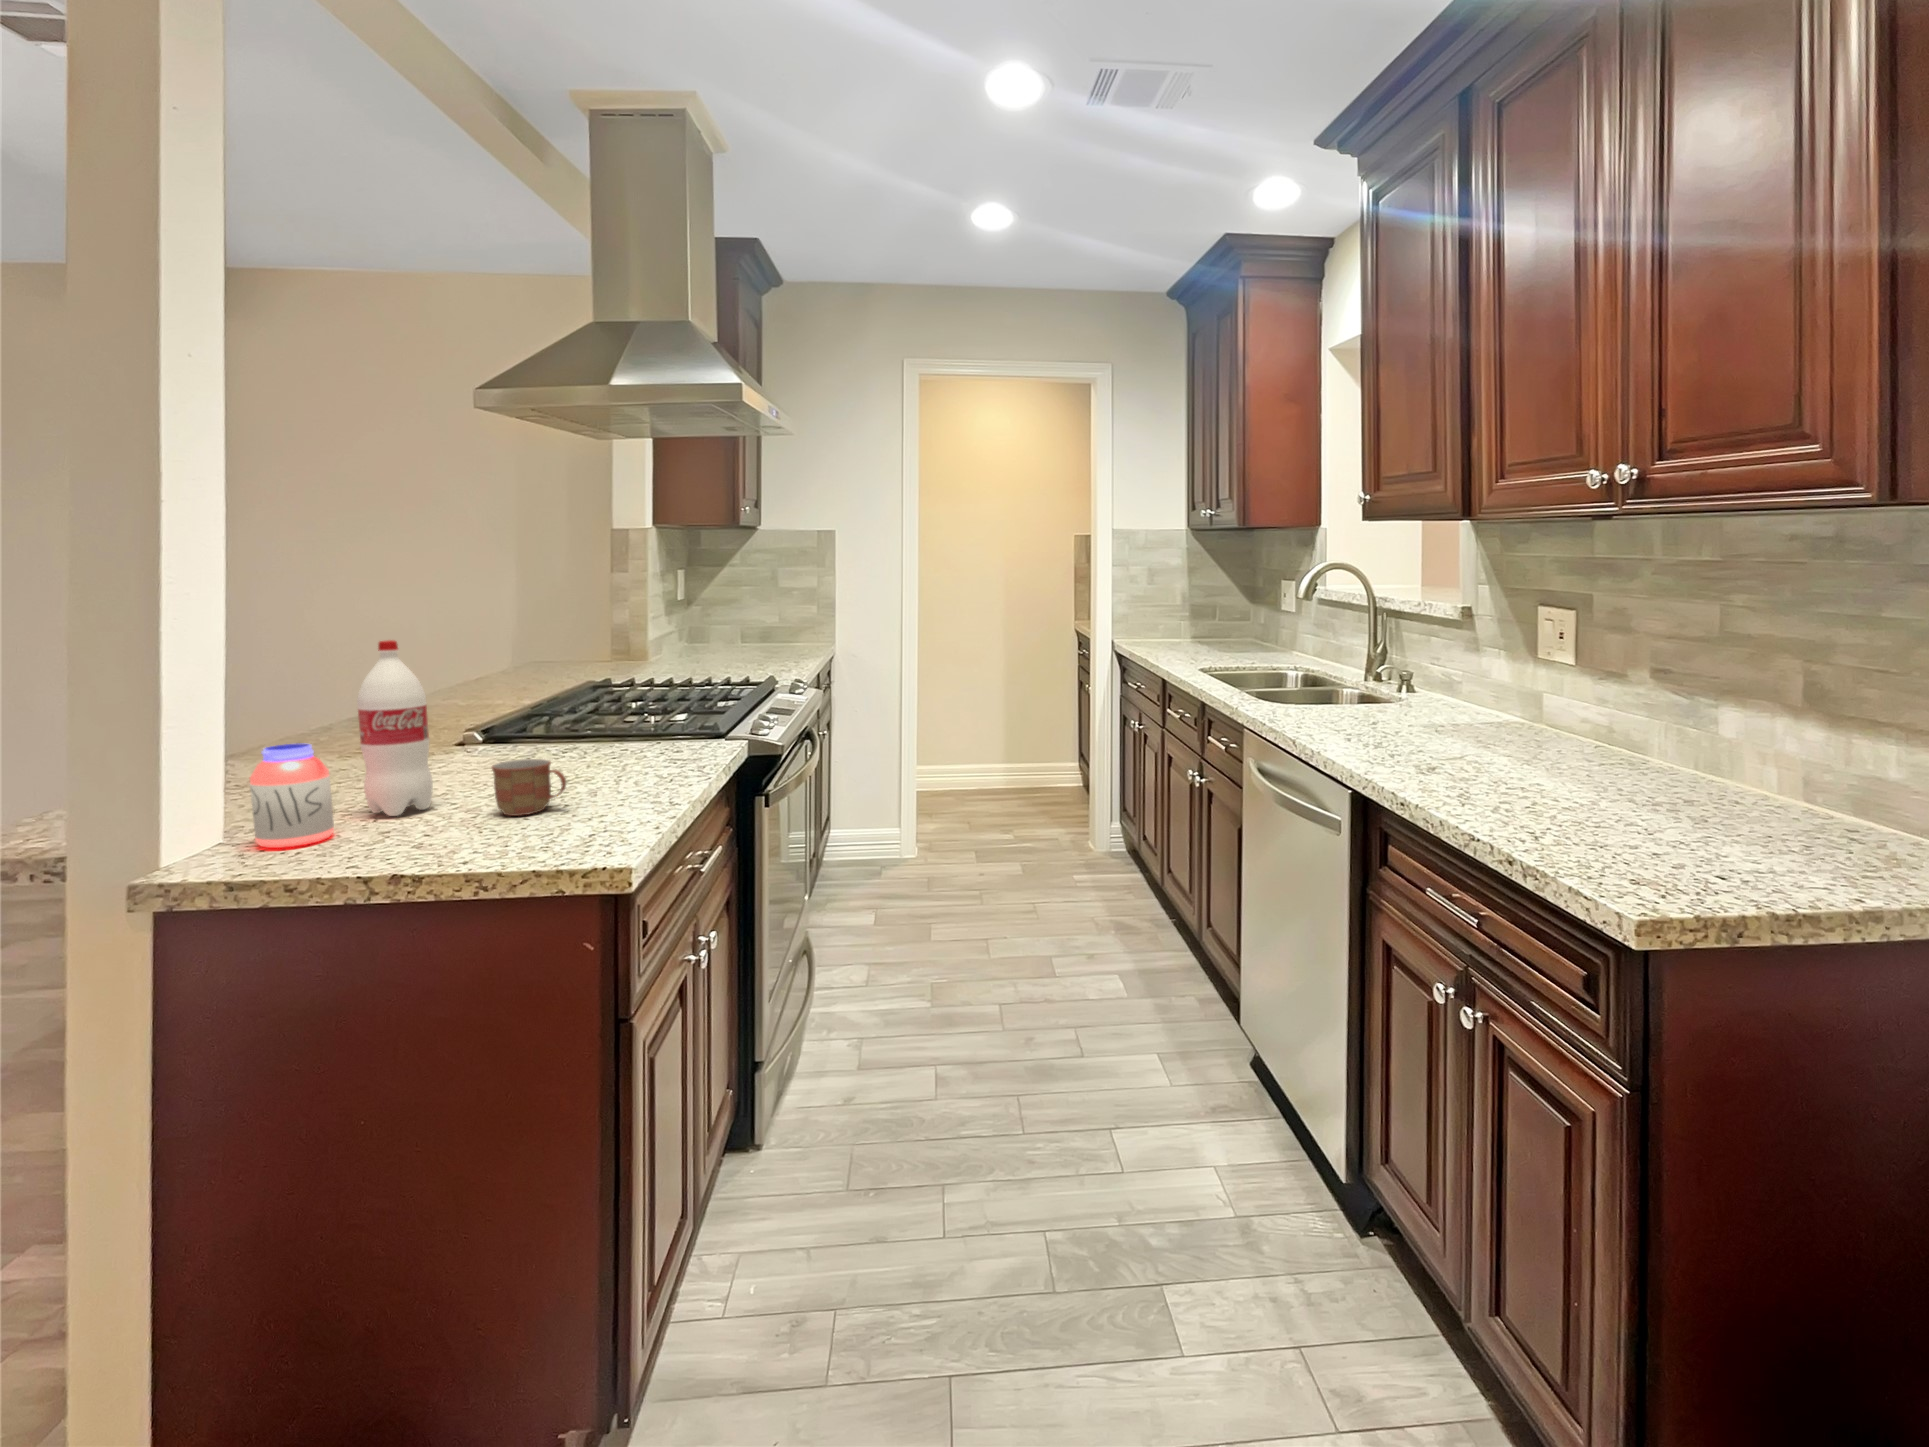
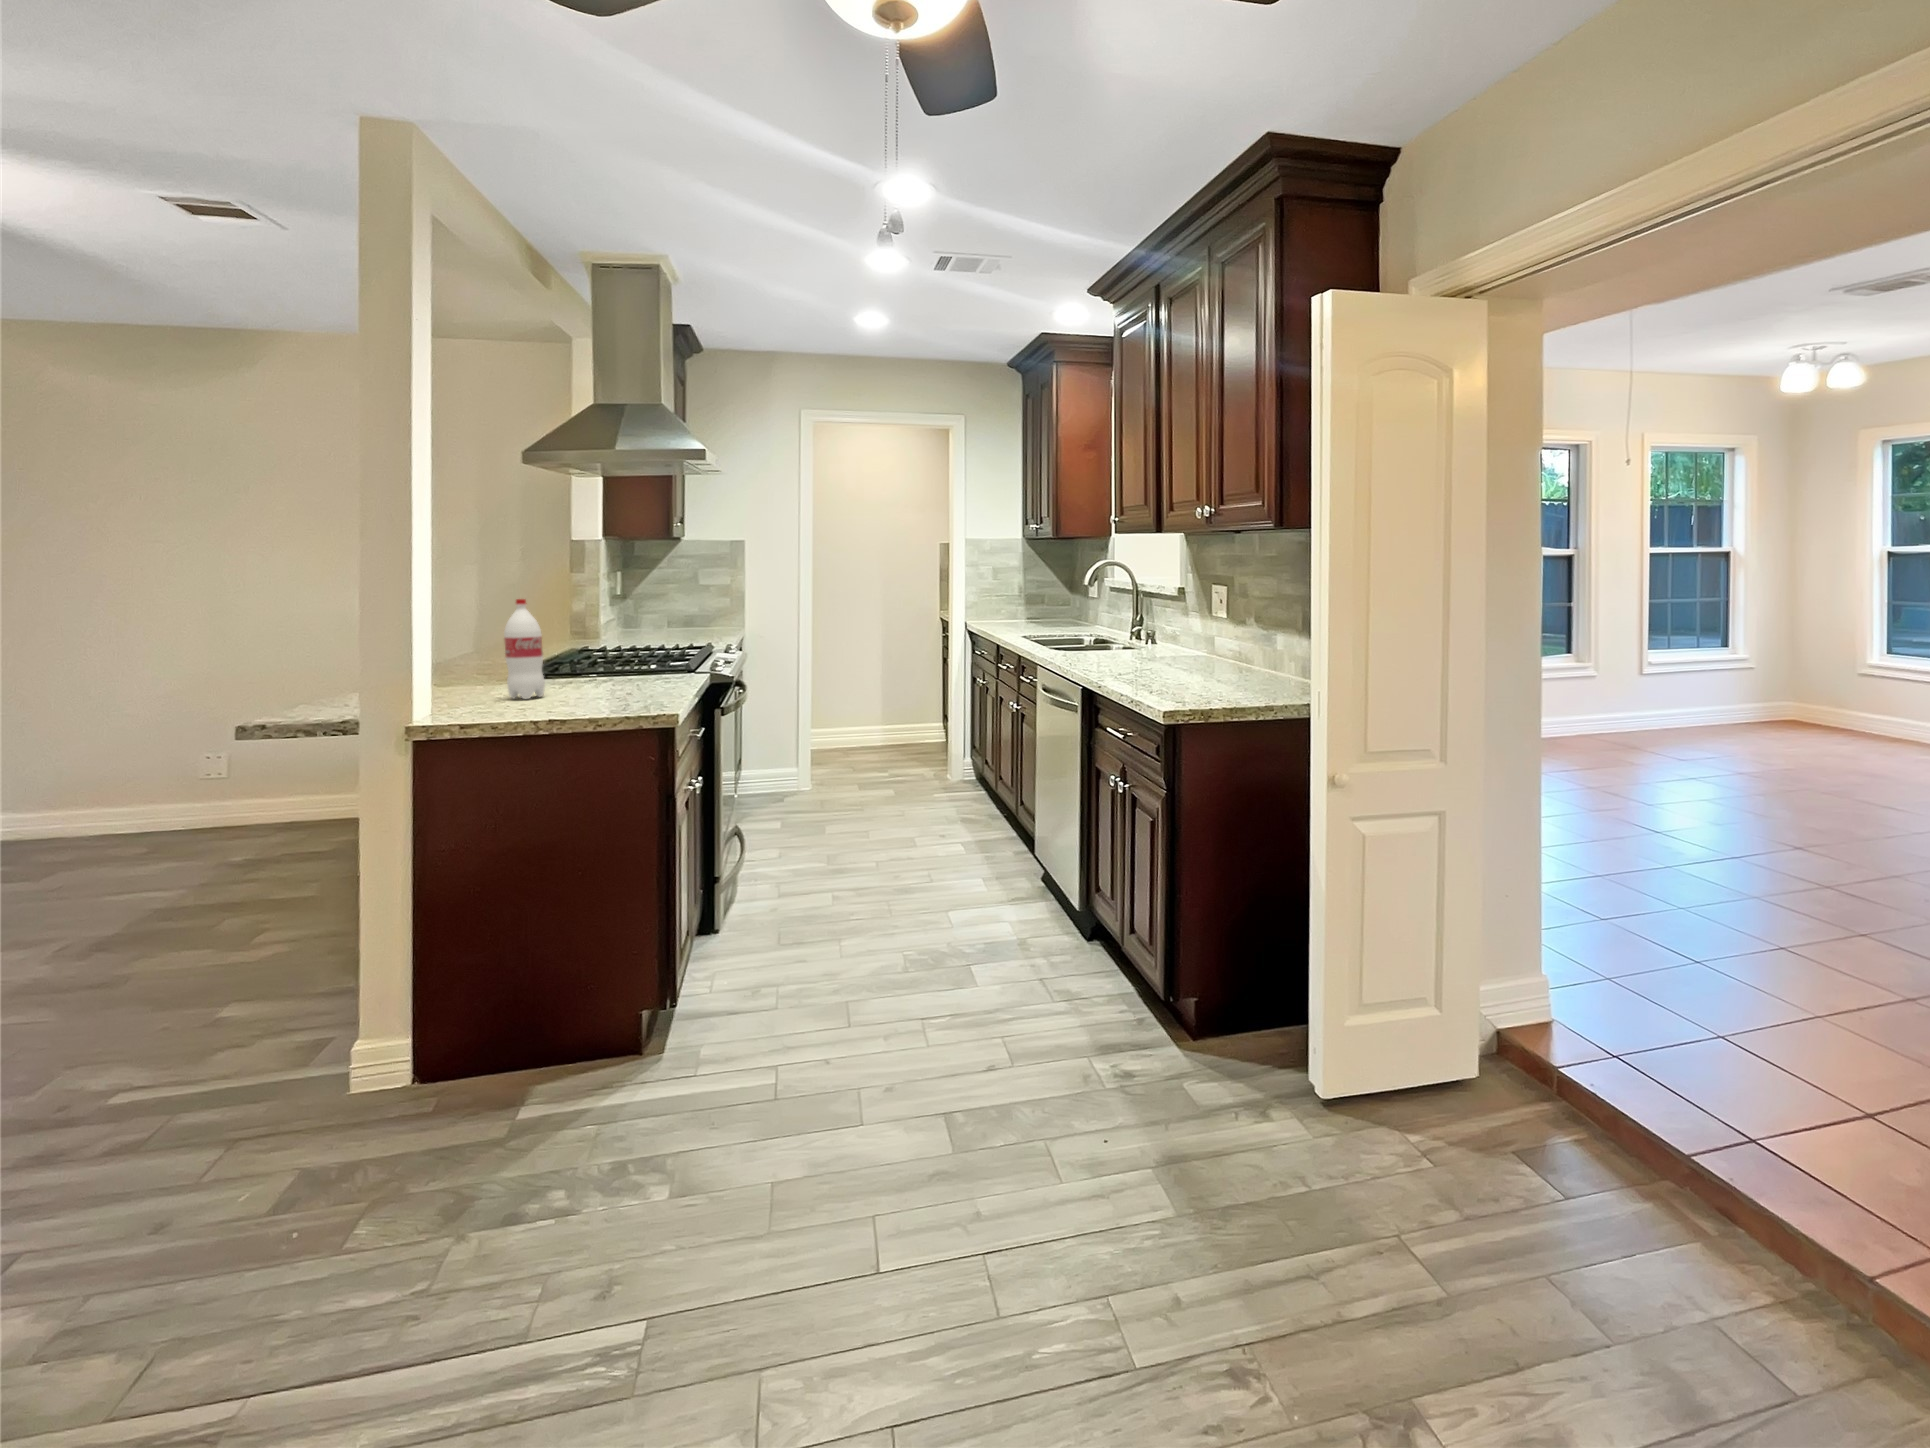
jar: present [250,743,334,848] -> none [460,654,502,709]
mug: present [492,759,566,816] -> none [584,668,627,697]

